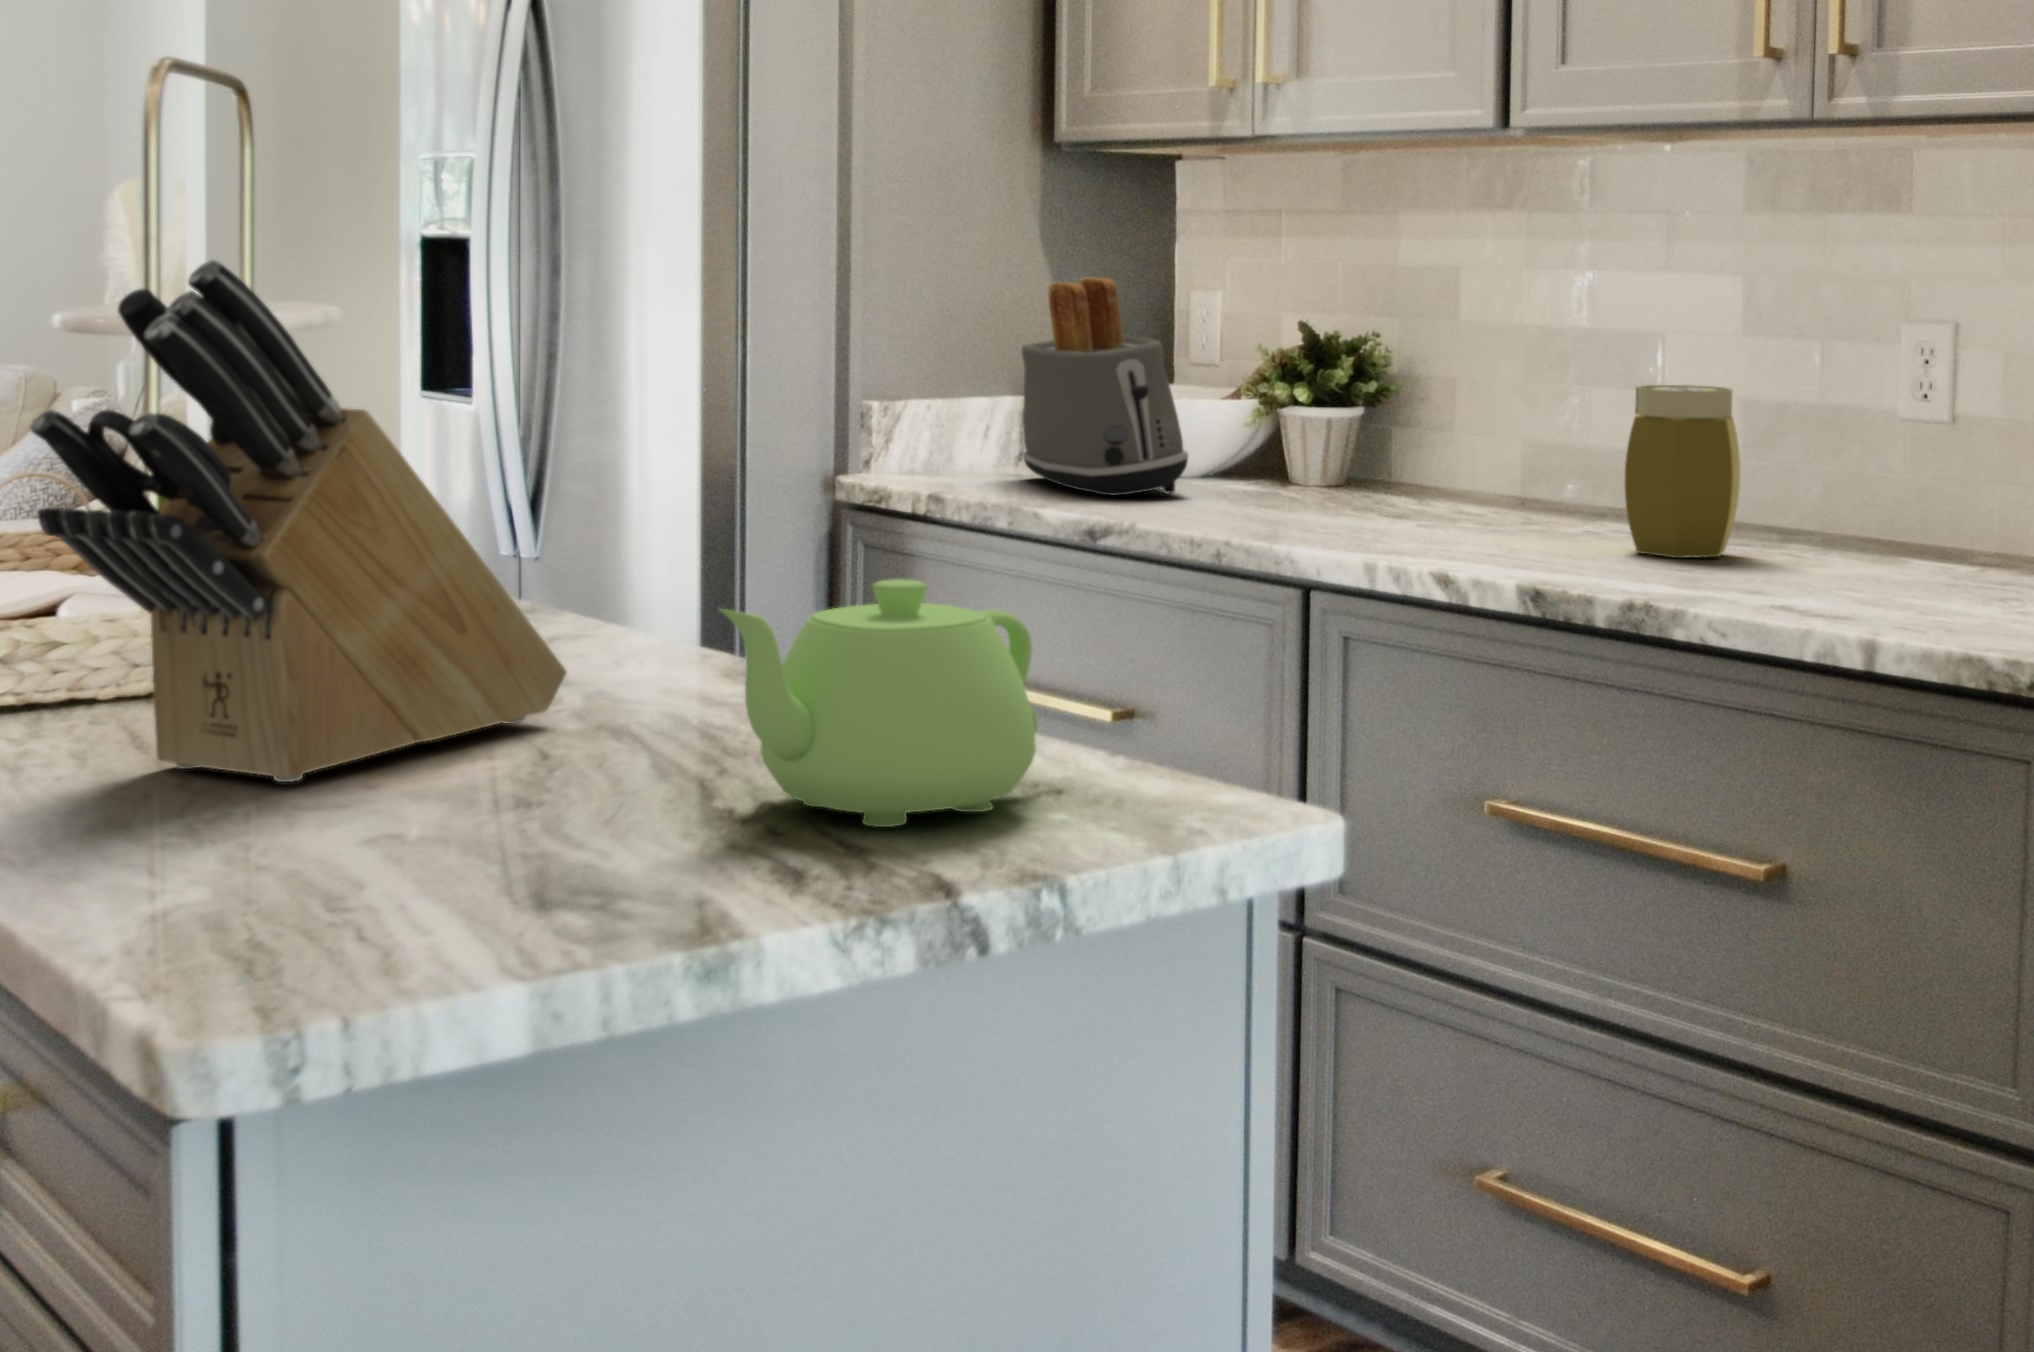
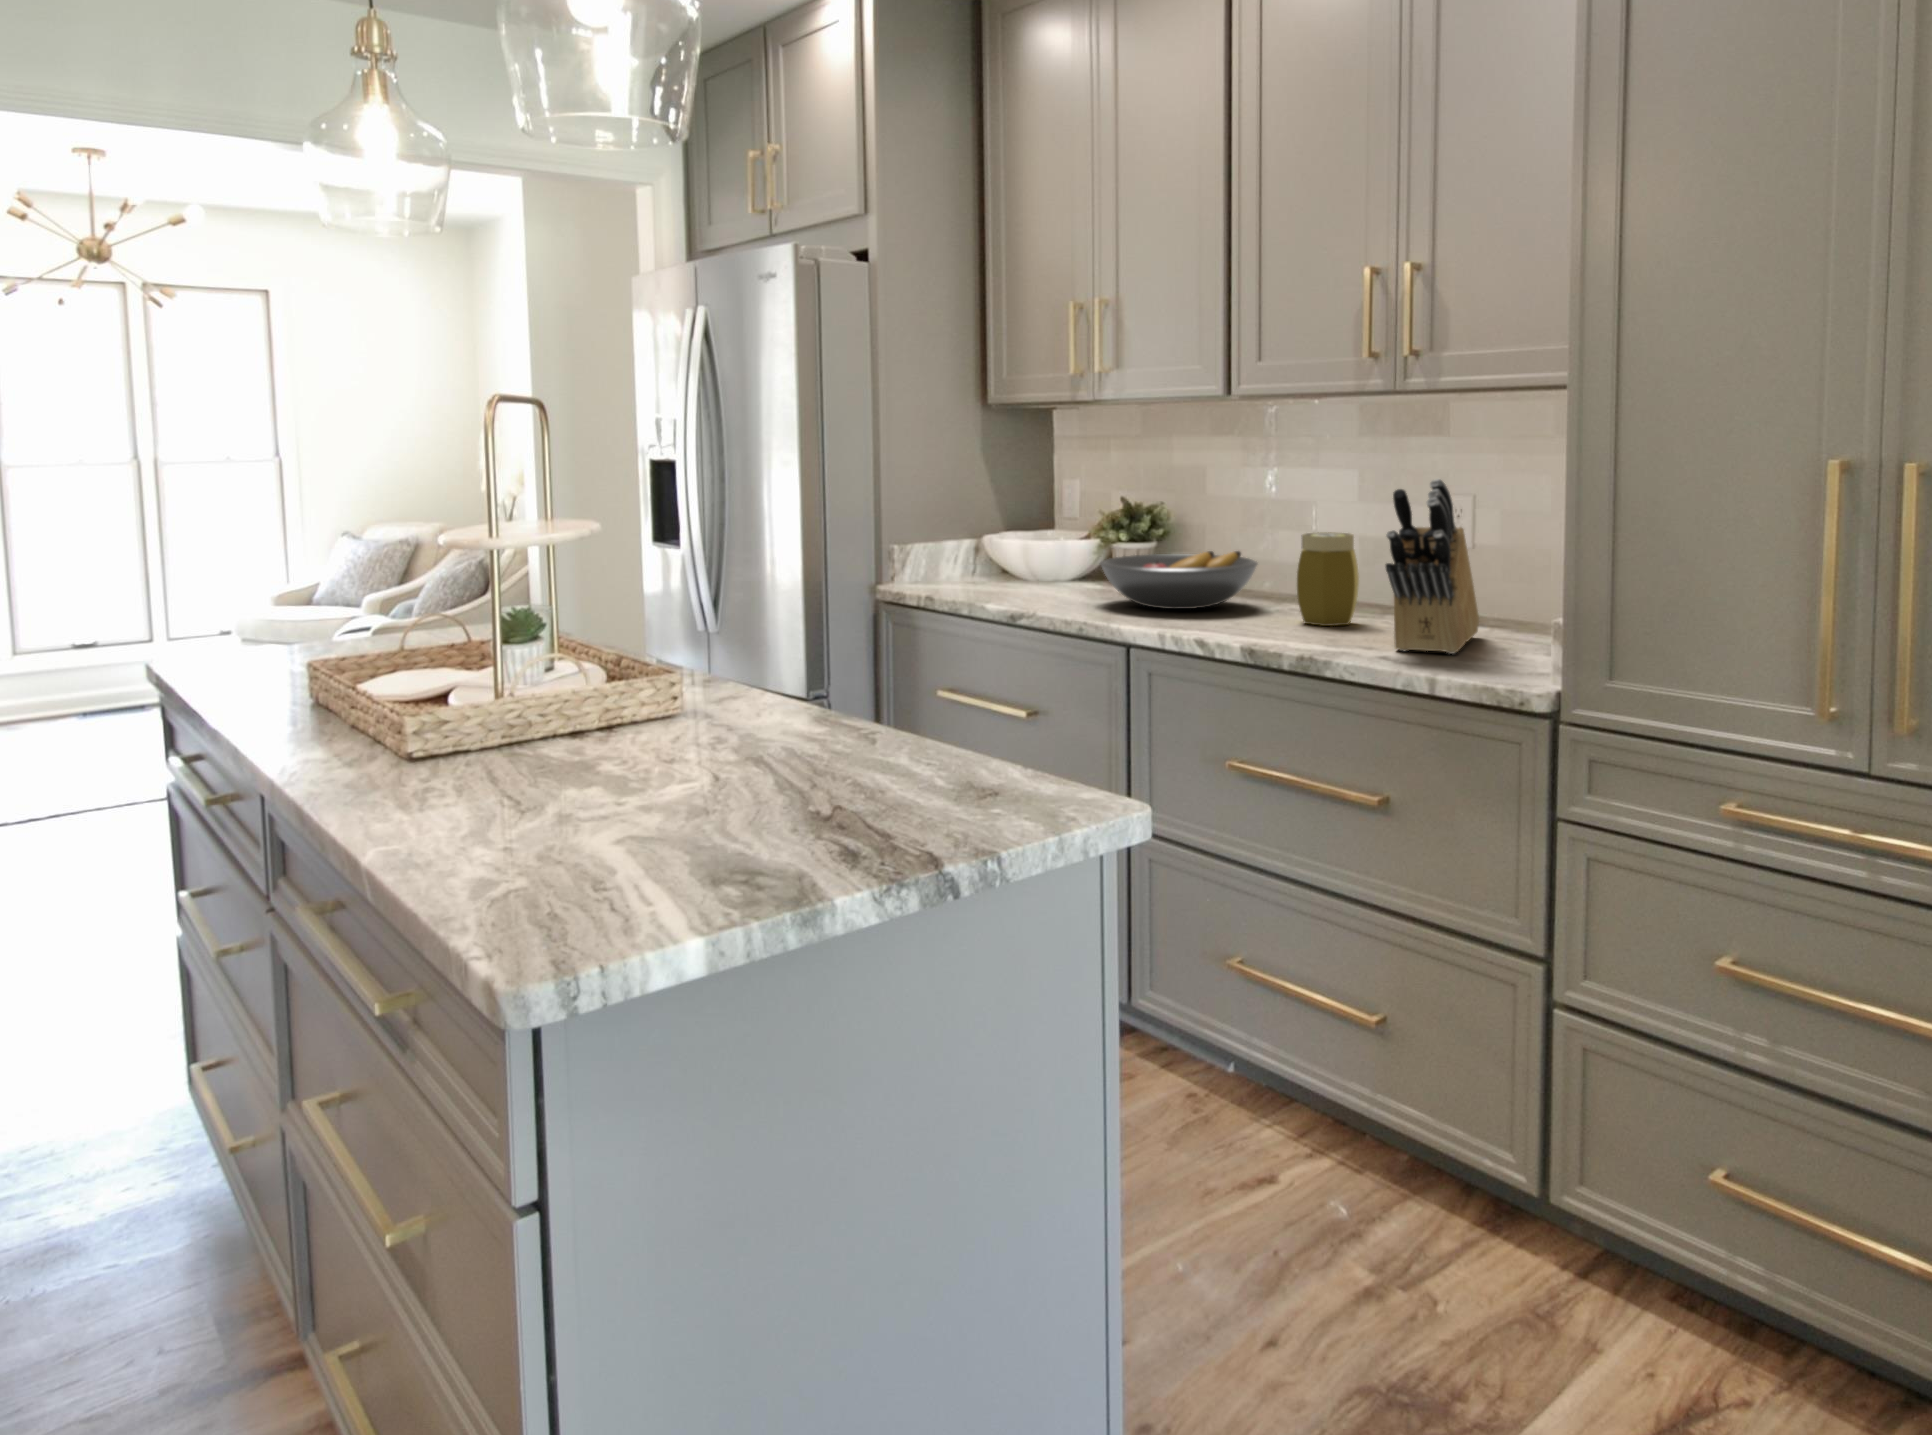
knife block: present [30,260,566,782] -> present [1386,479,1479,654]
toaster: present [1022,277,1188,495] -> none [972,479,1062,596]
fruit bowl: none [1258,417,1555,524] -> present [1100,551,1258,609]
teapot: present [720,579,1038,827] -> none [805,682,985,823]

